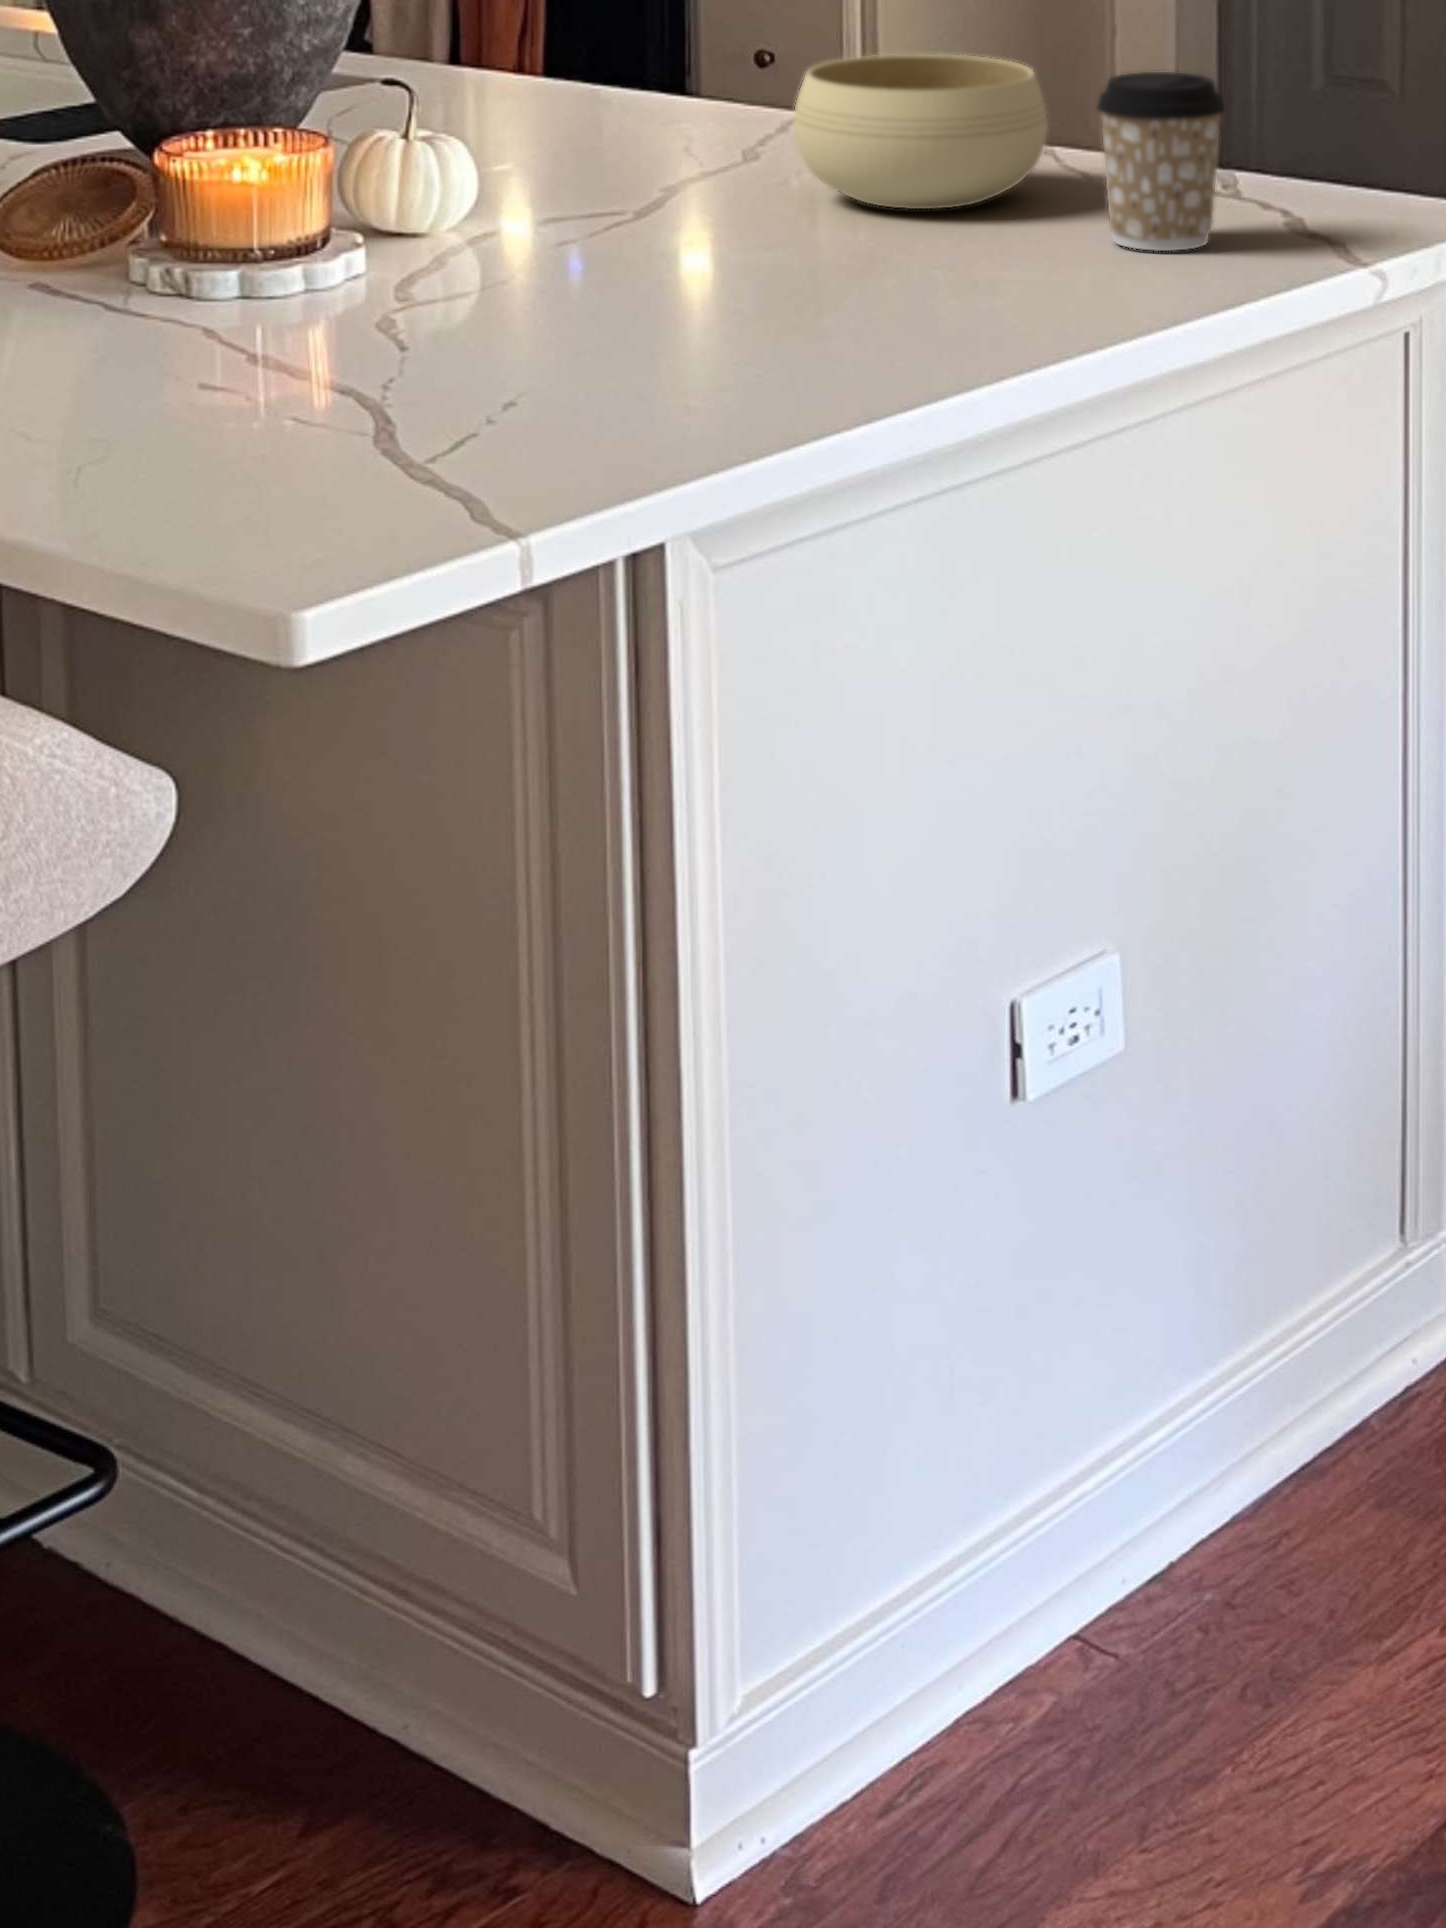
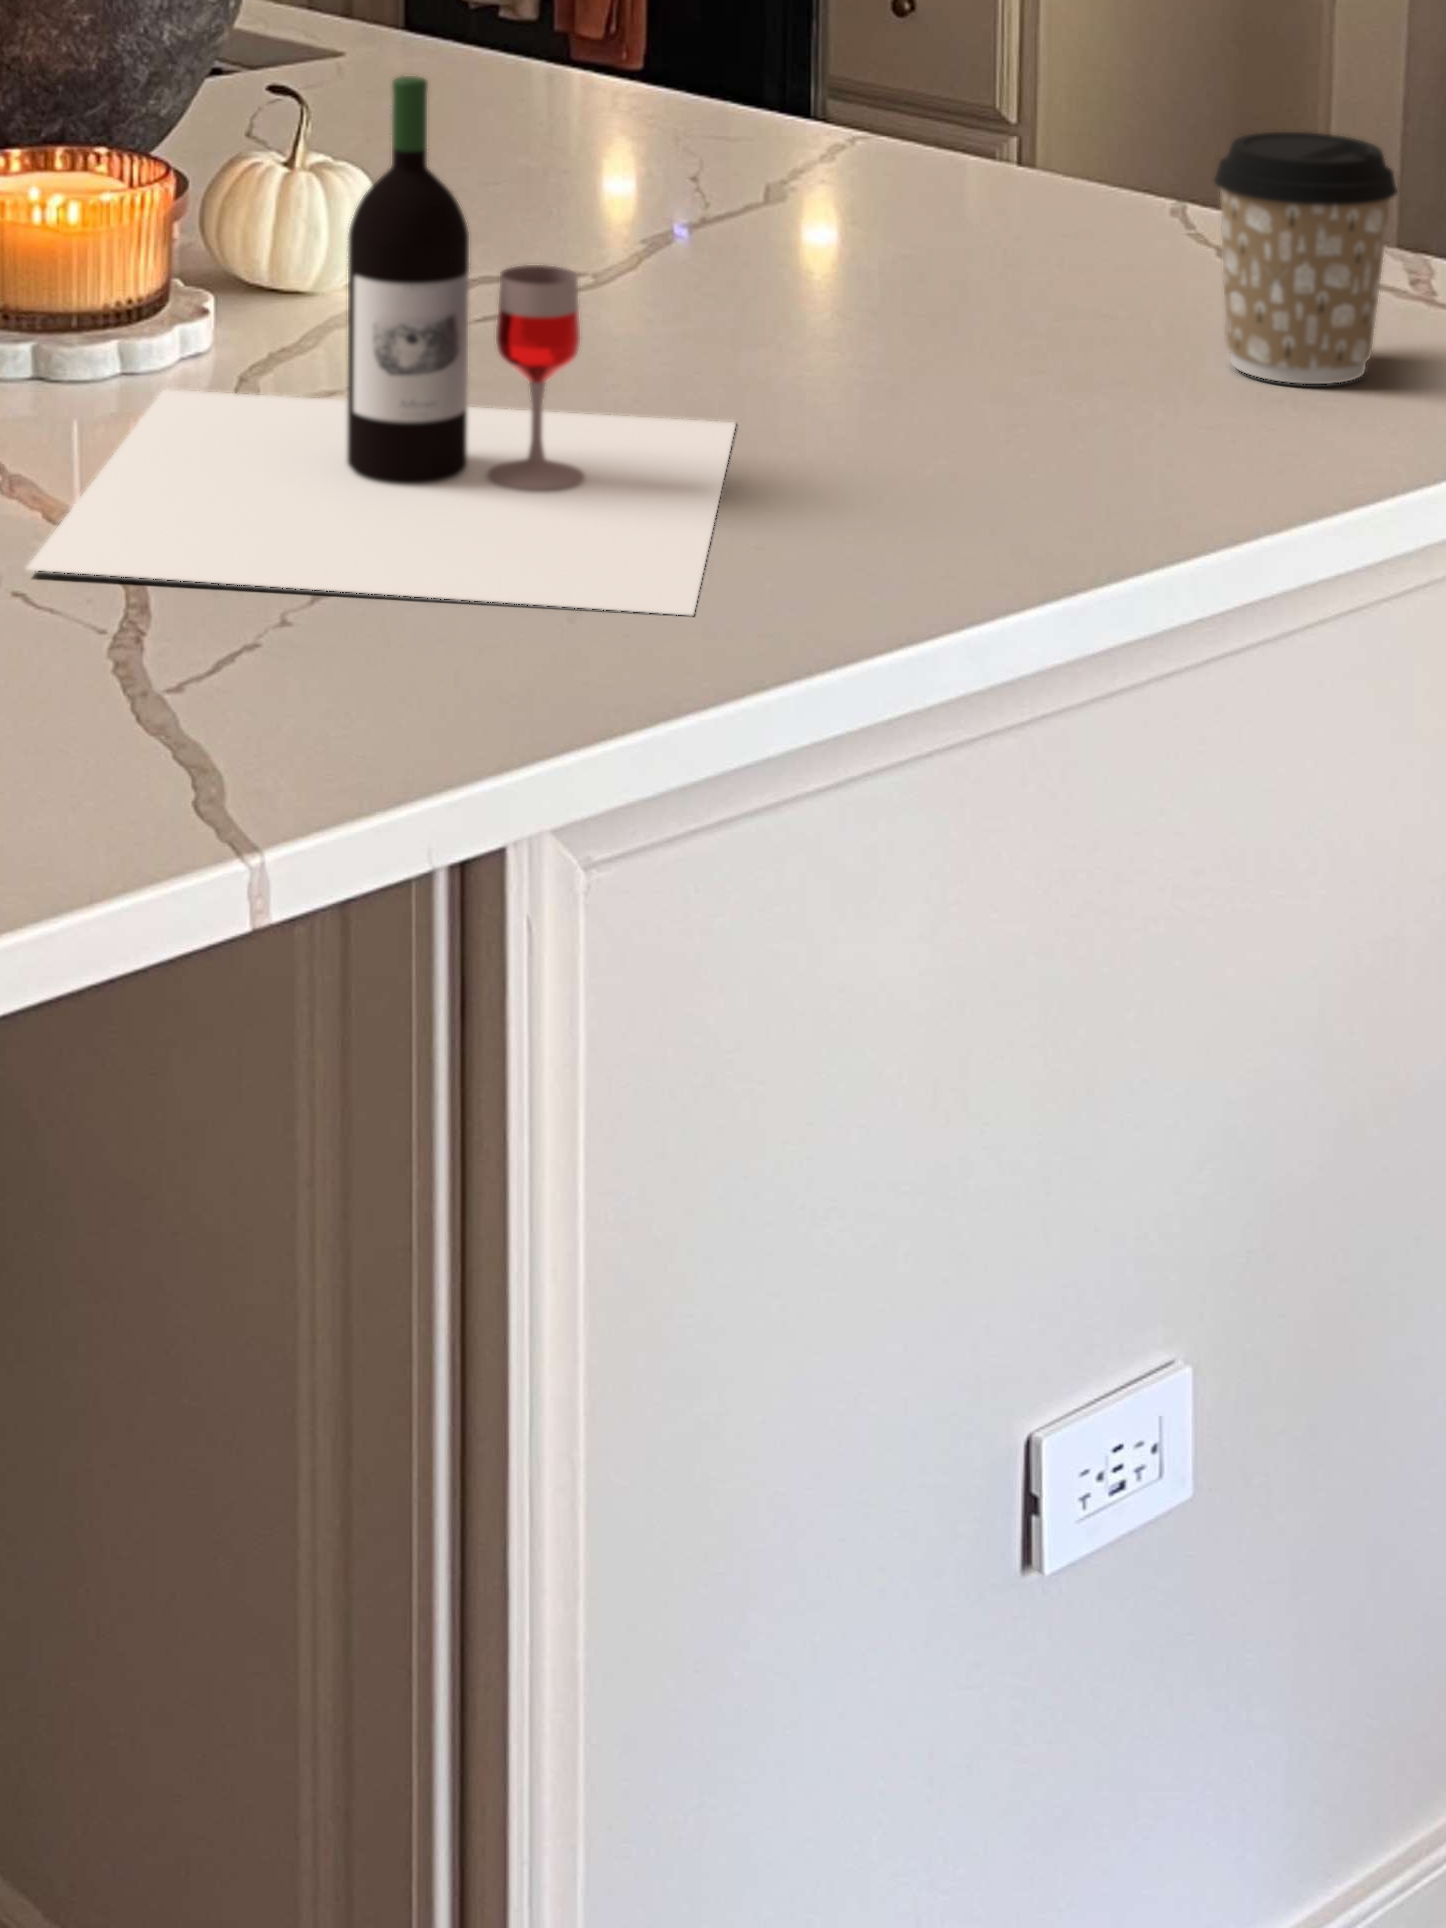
wine bottle: none [301,45,781,403] -> present [27,76,735,615]
bowl: present [794,54,1048,209] -> none [811,77,1157,293]

